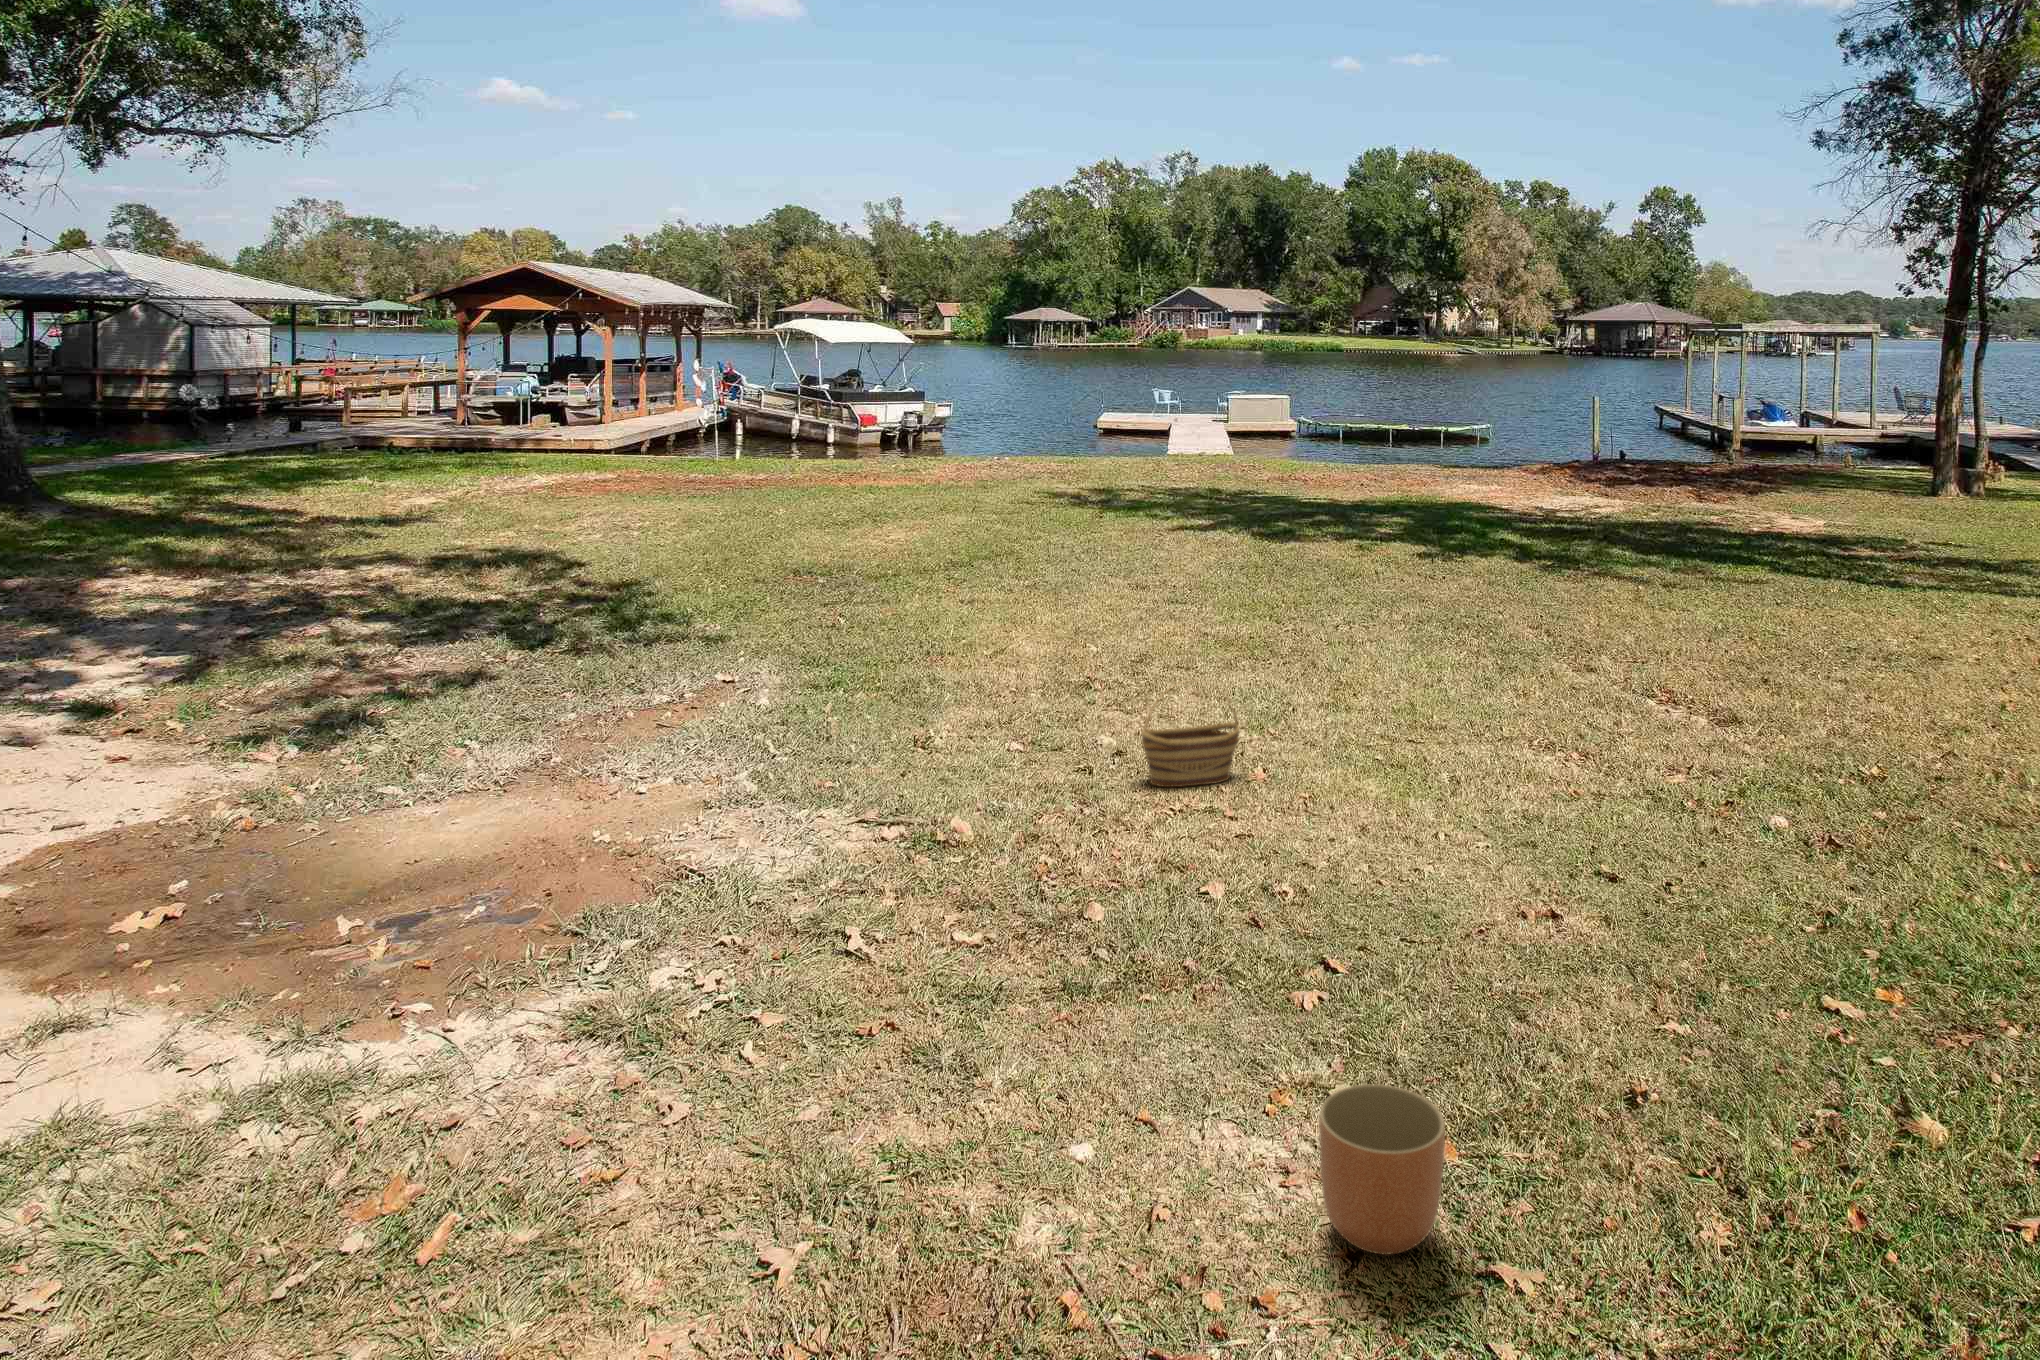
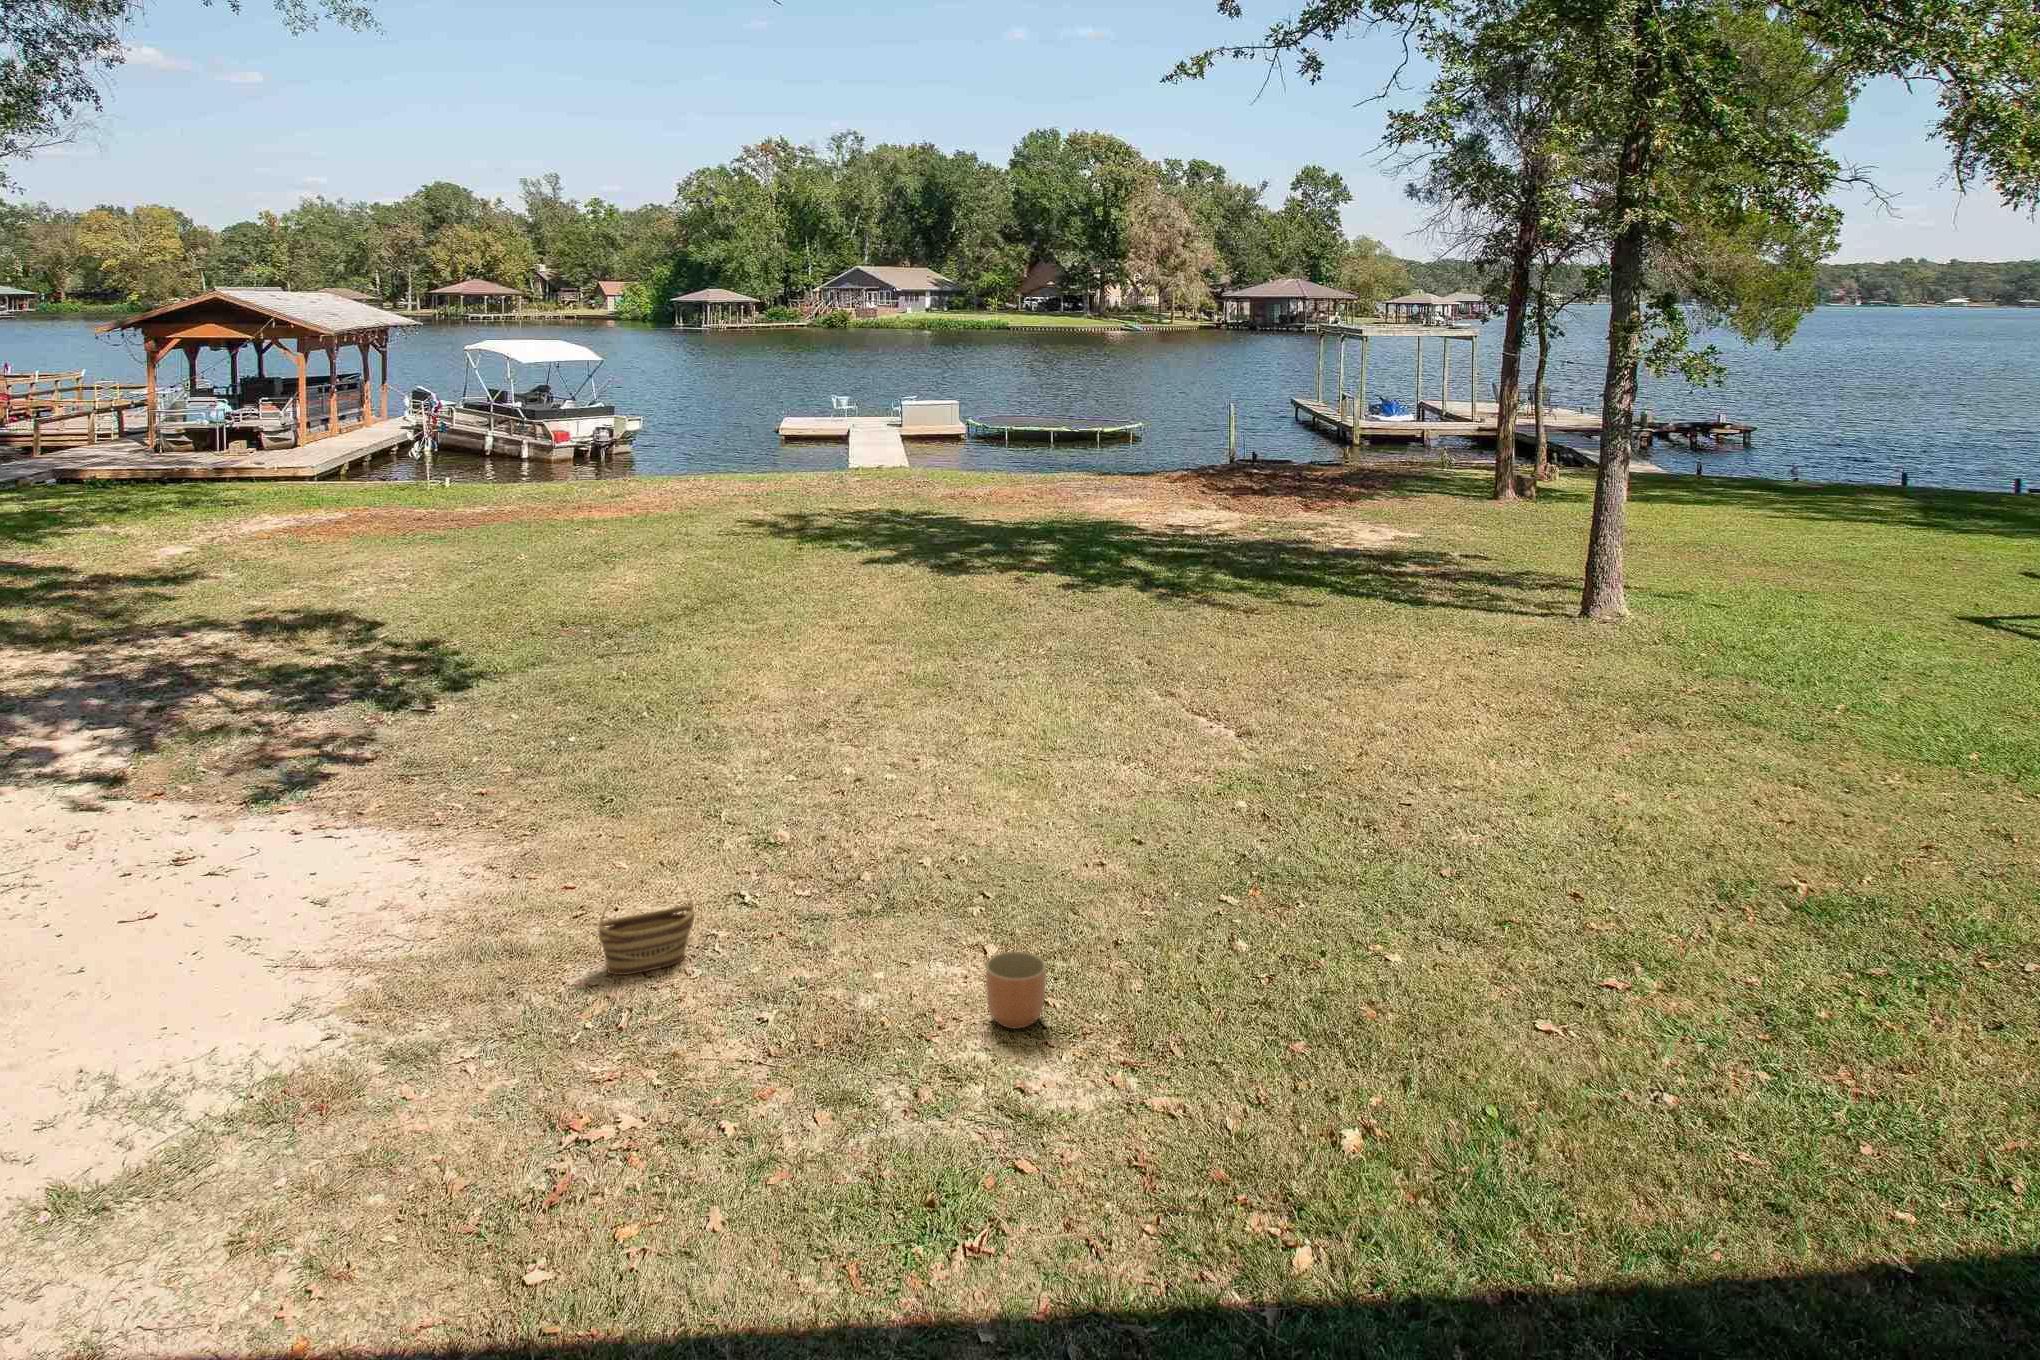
basket: present [1142,681,1240,787] -> present [599,876,694,975]

